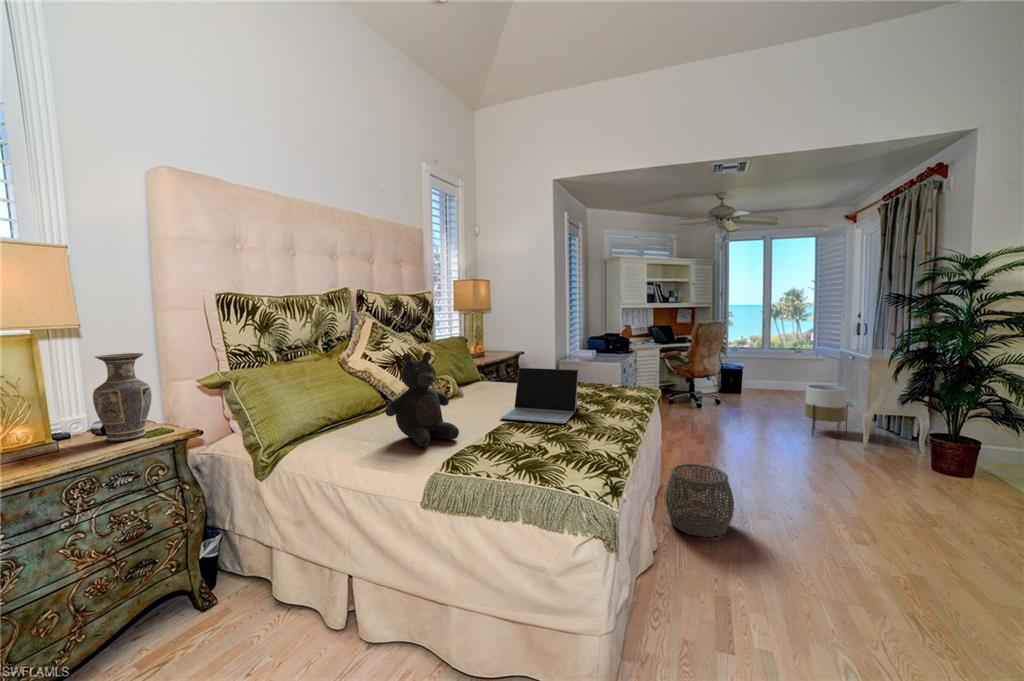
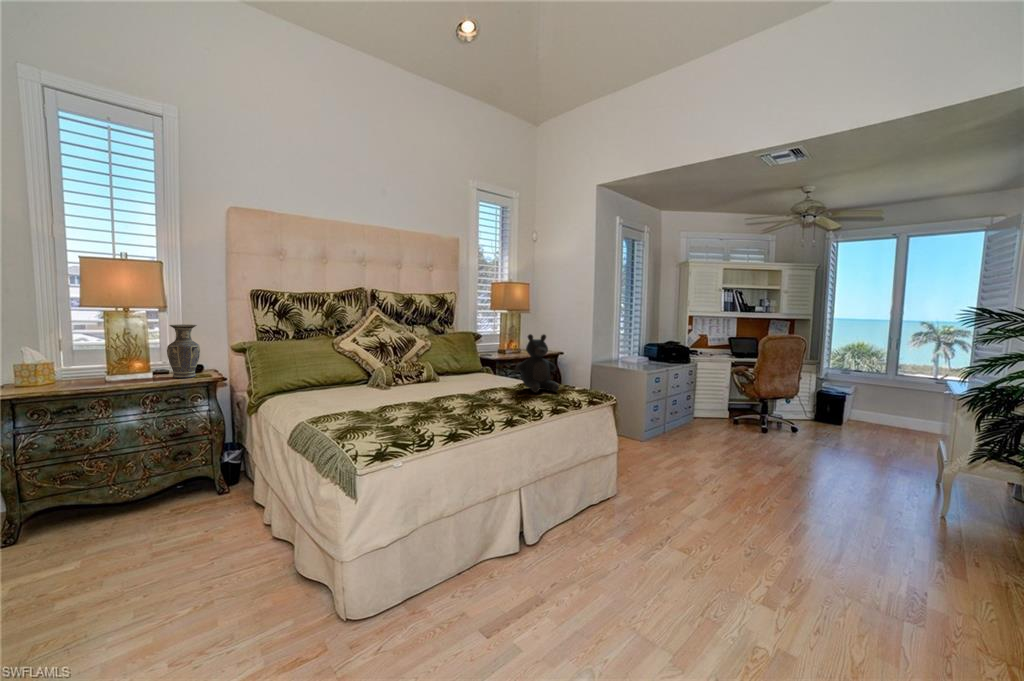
teddy bear: present [385,351,459,447] -> present [515,334,559,393]
laptop: present [500,368,578,423] -> none [427,359,503,405]
planter: present [805,385,848,436] -> none [865,417,920,485]
woven basket: present [665,463,734,537] -> none [586,466,650,536]

